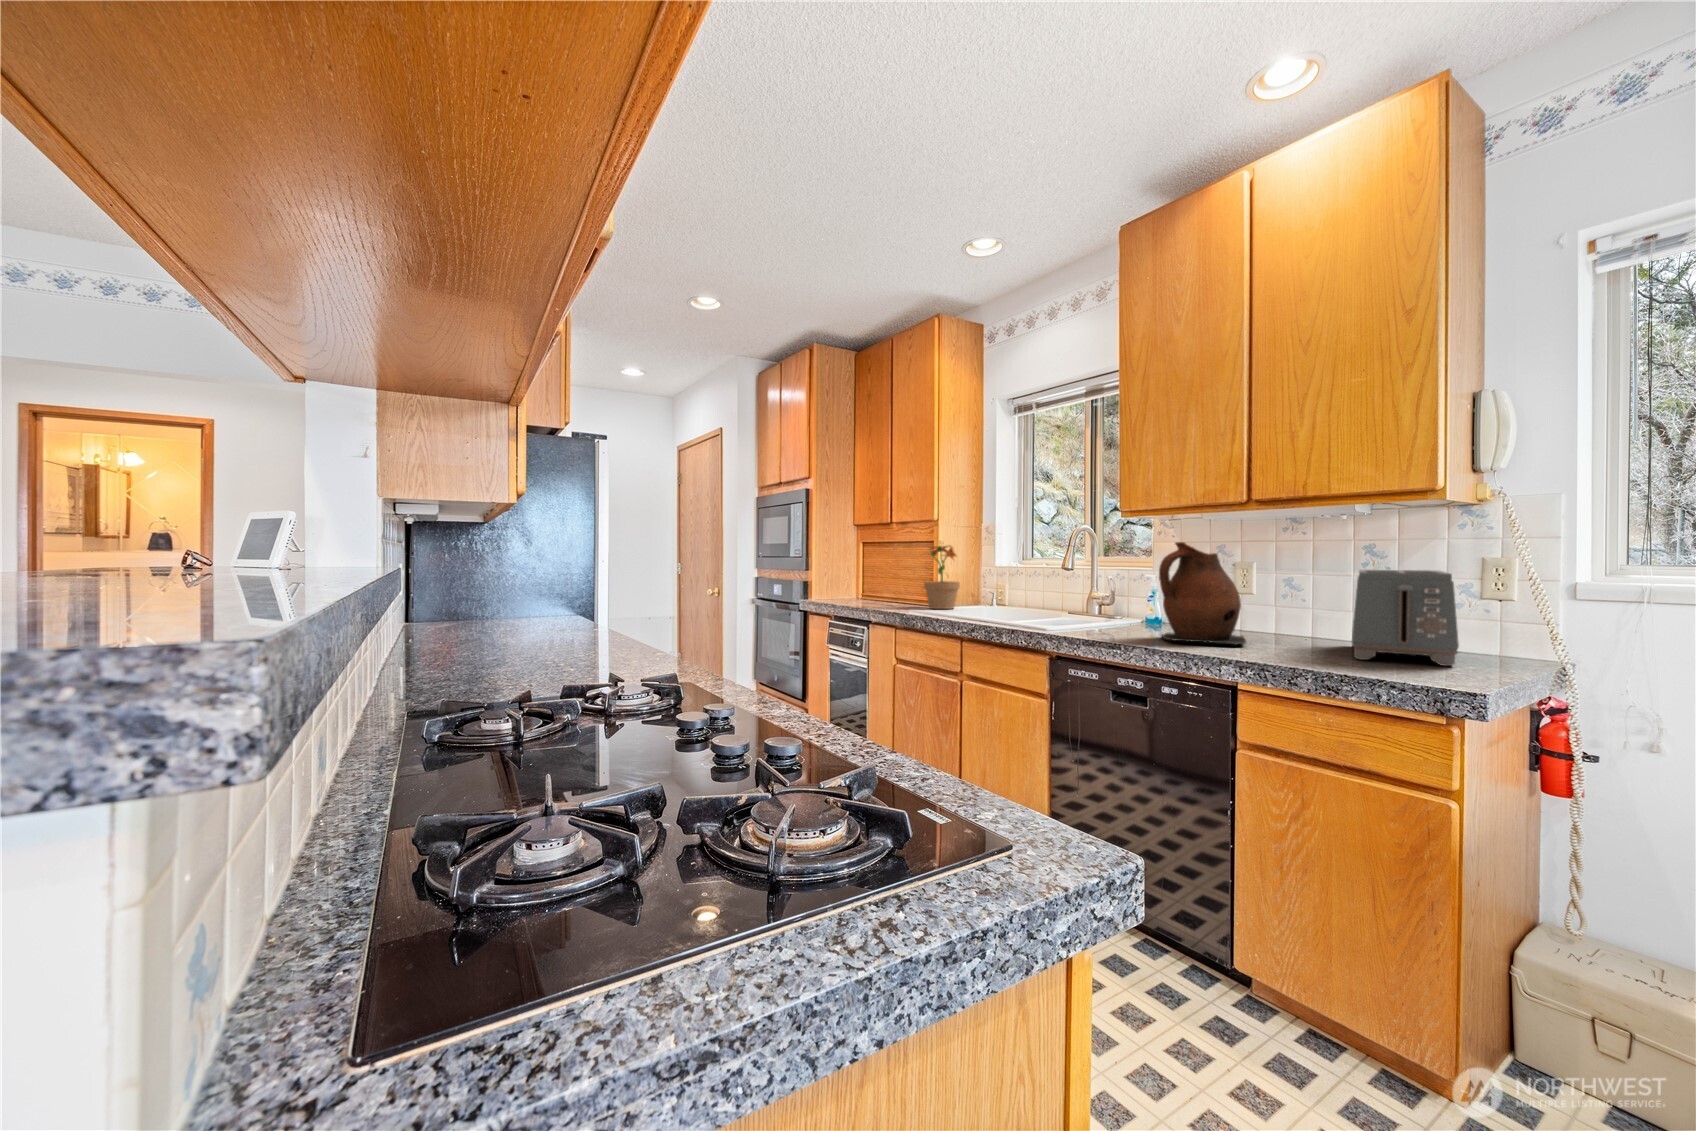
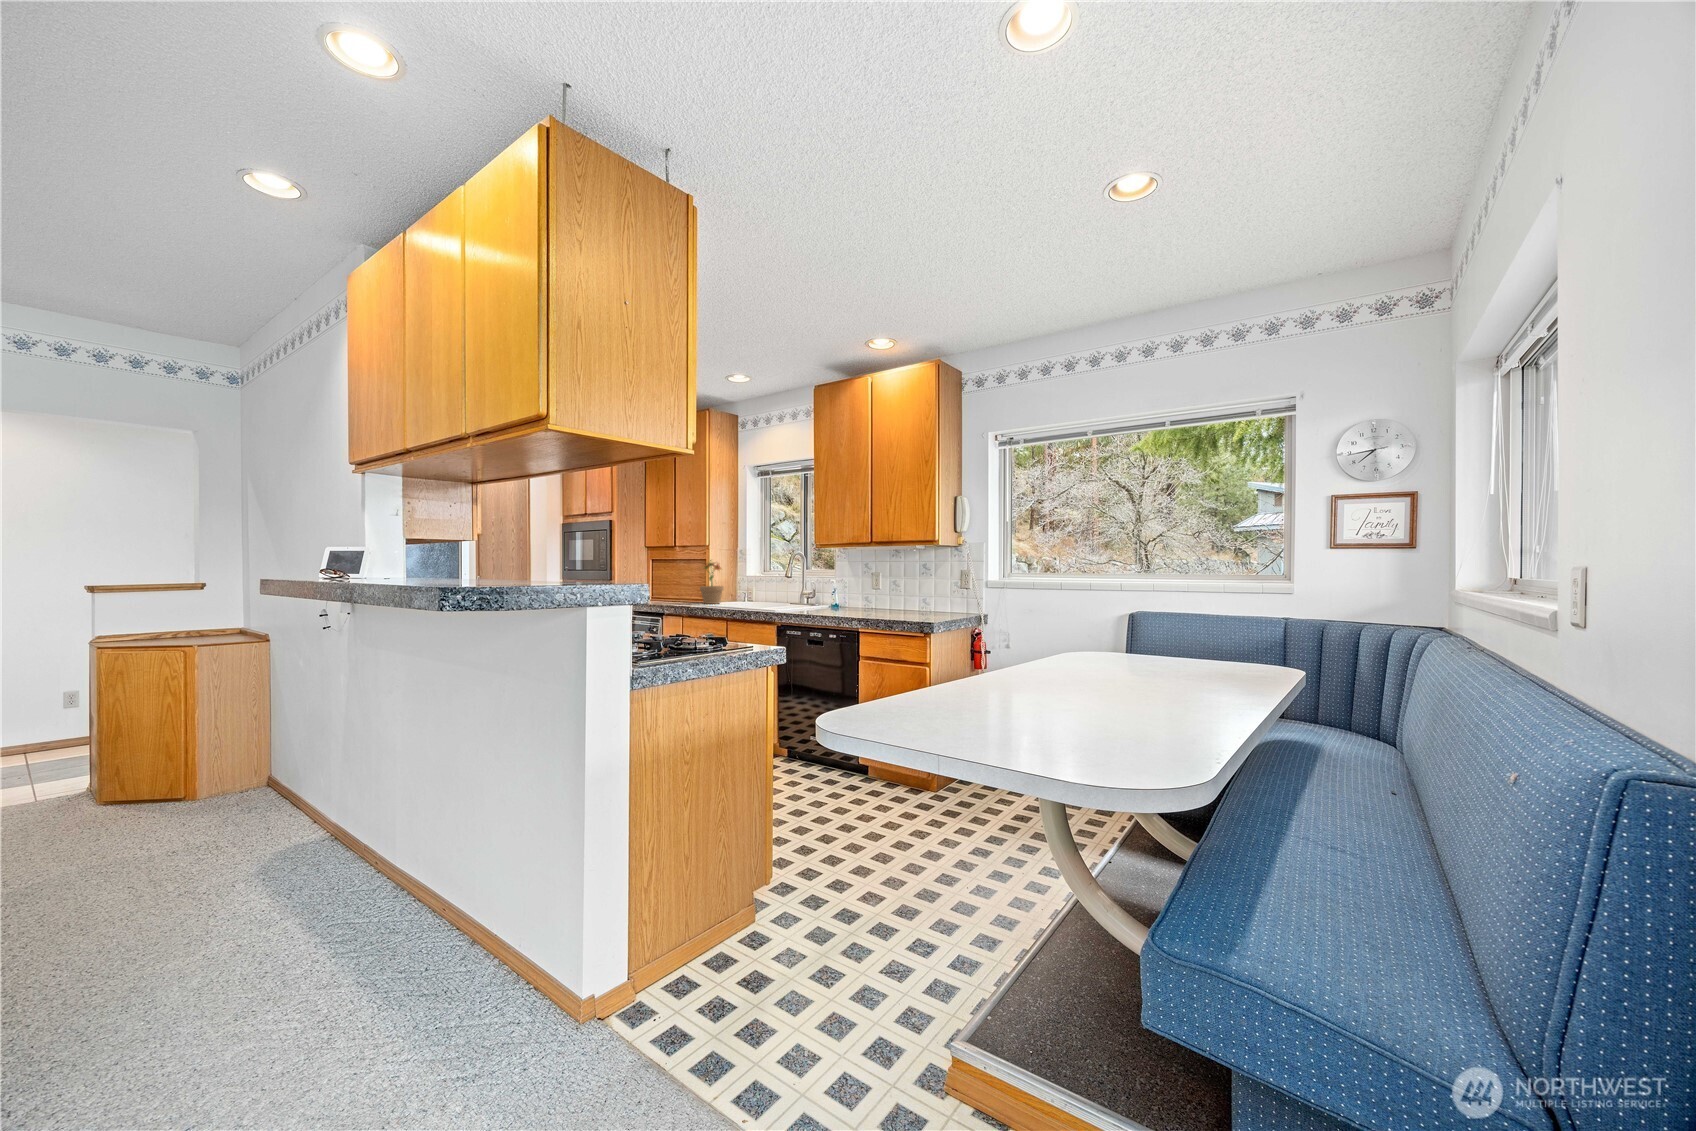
ceramic pitcher: present [1159,542,1246,645] -> none [830,562,872,613]
toaster: present [1352,570,1459,666] -> none [906,575,951,616]

